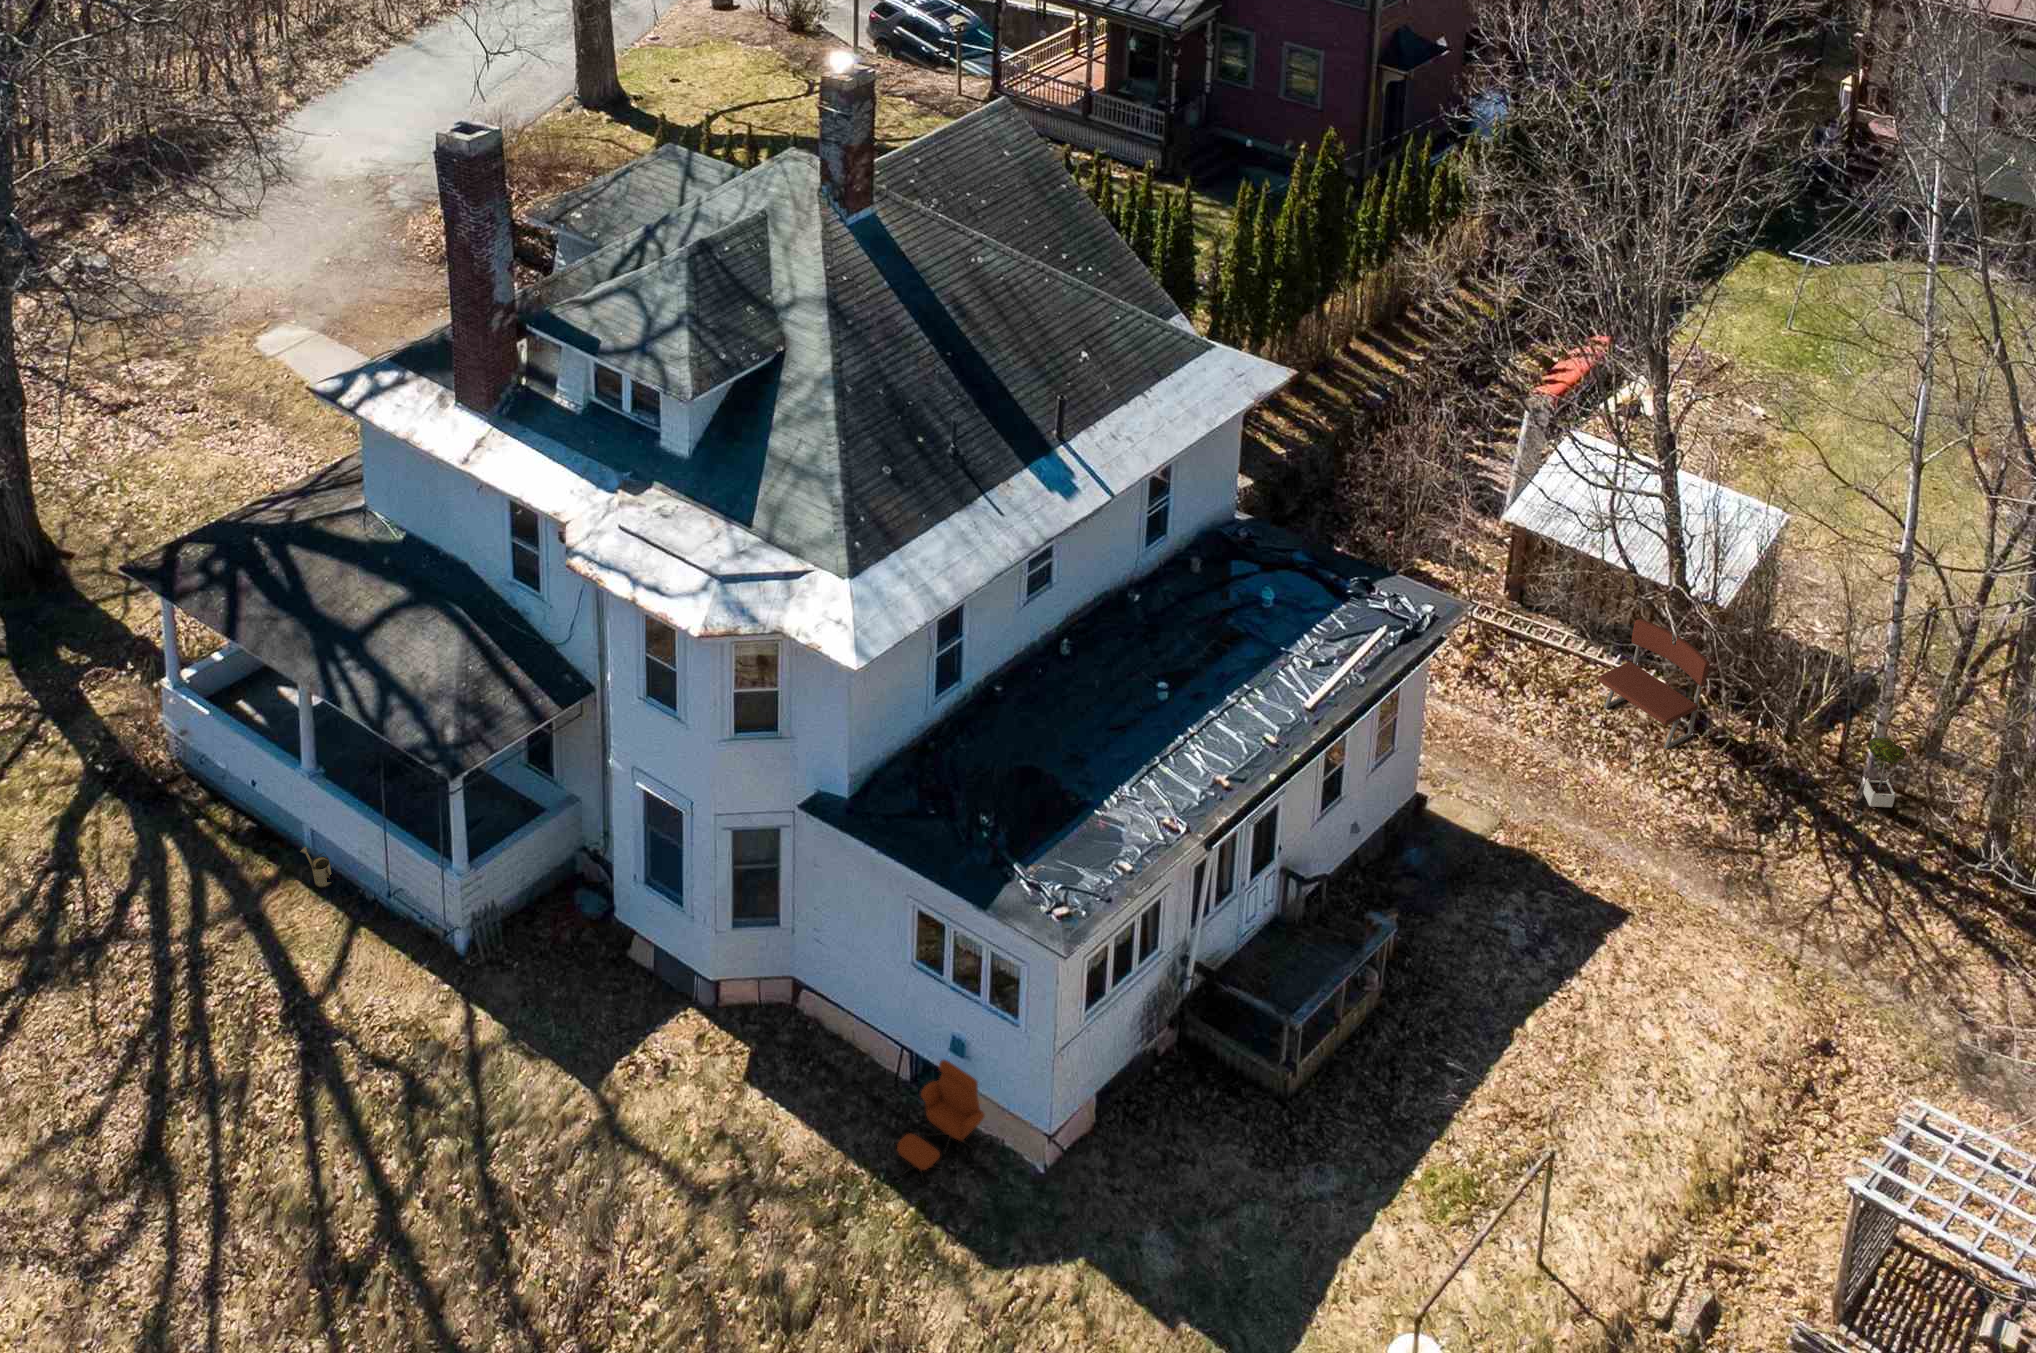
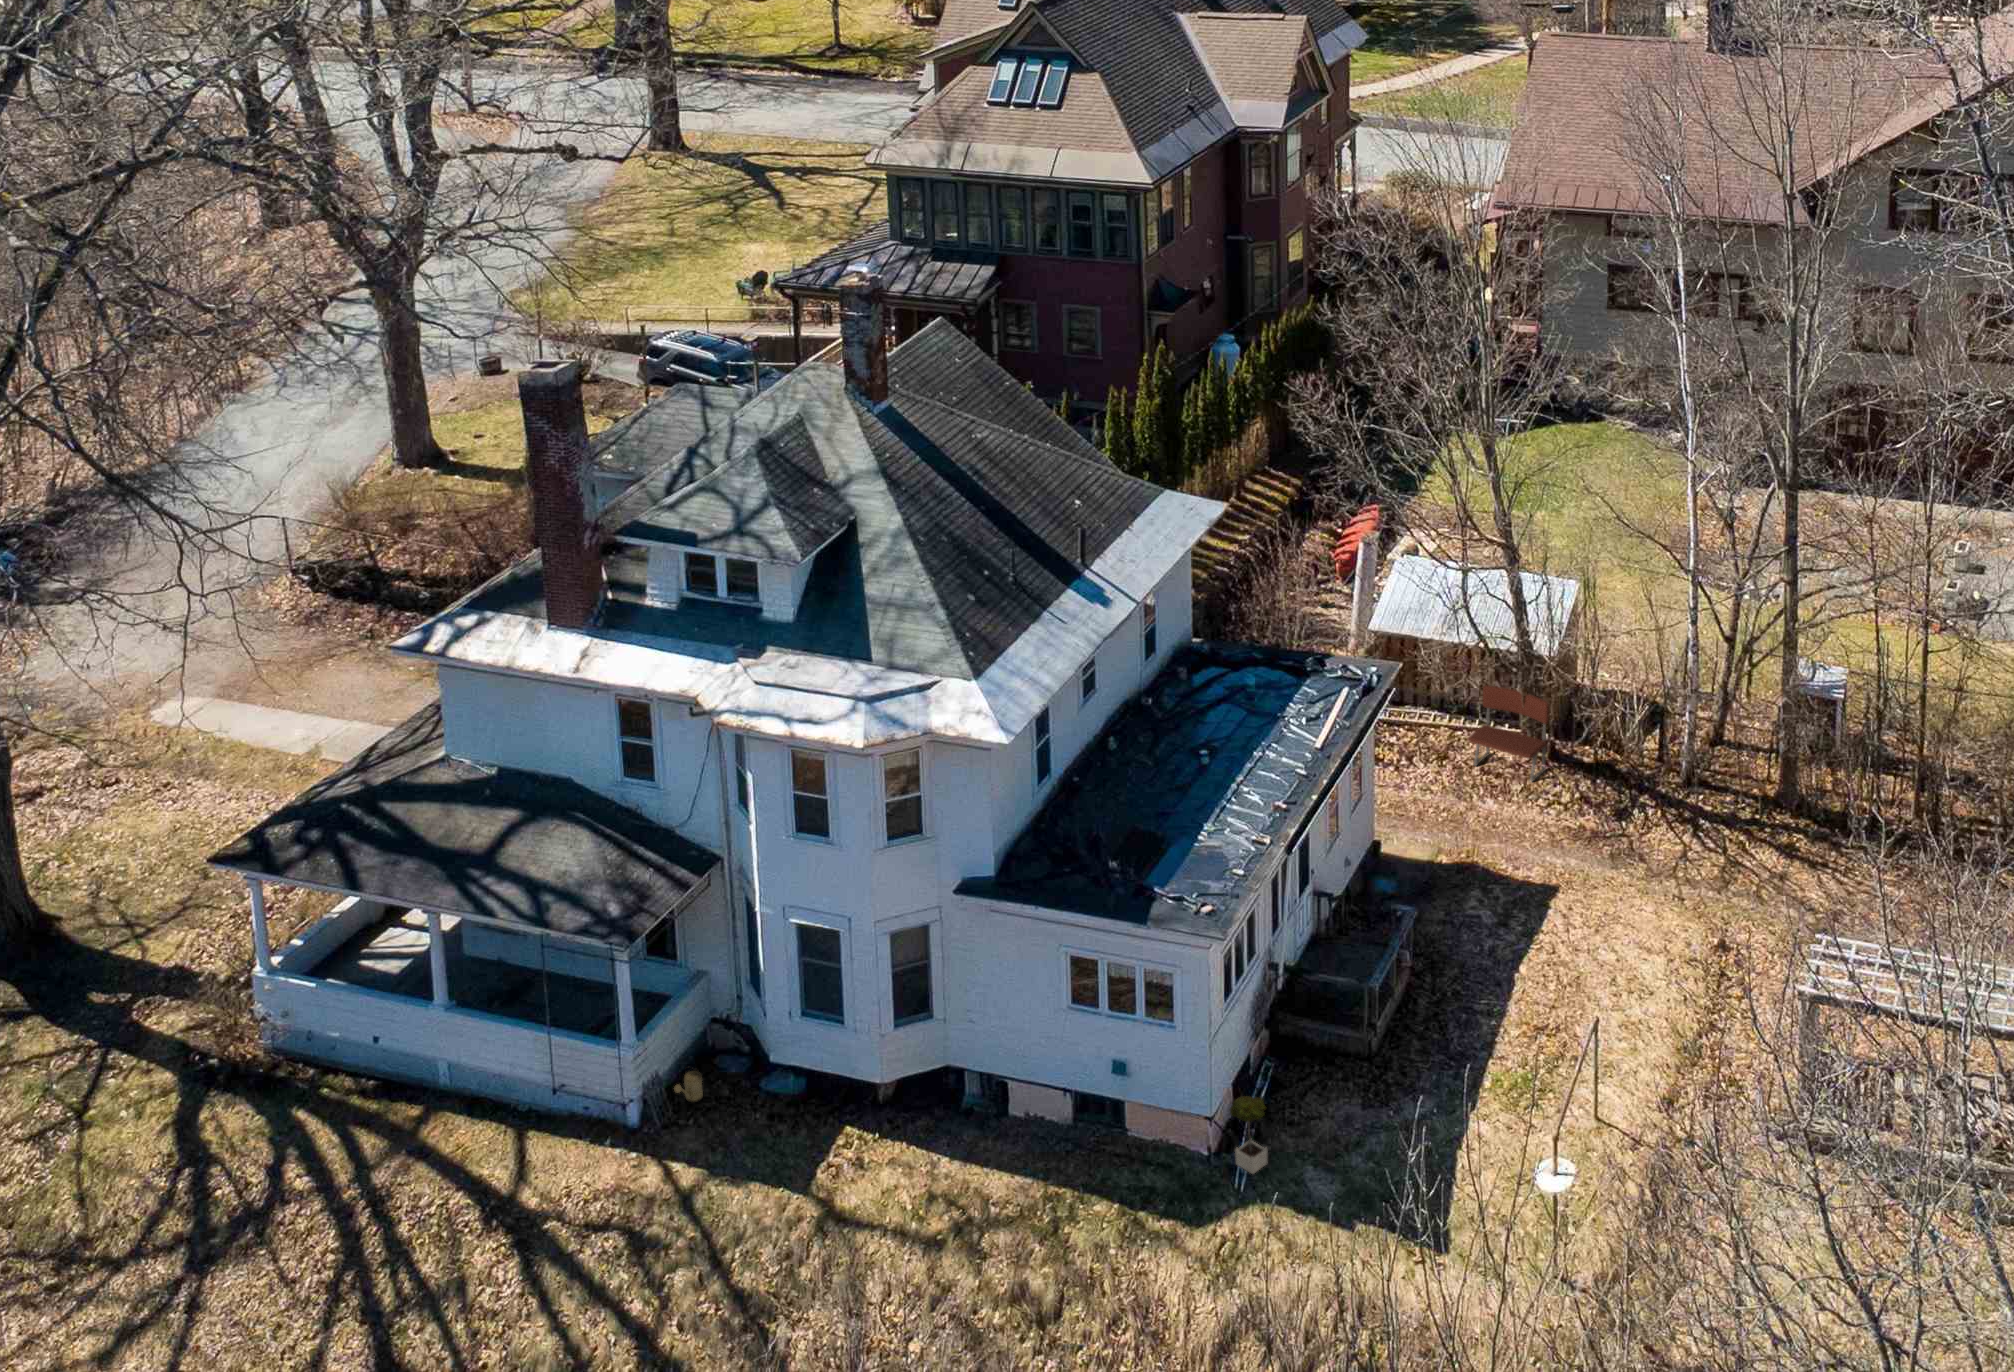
potted tree: present [1863,737,1906,807] -> present [1229,1096,1268,1174]
watering can: present [300,846,332,888] -> present [674,1071,703,1103]
lounge chair: present [897,1060,985,1184] -> none [1101,1086,1168,1201]

